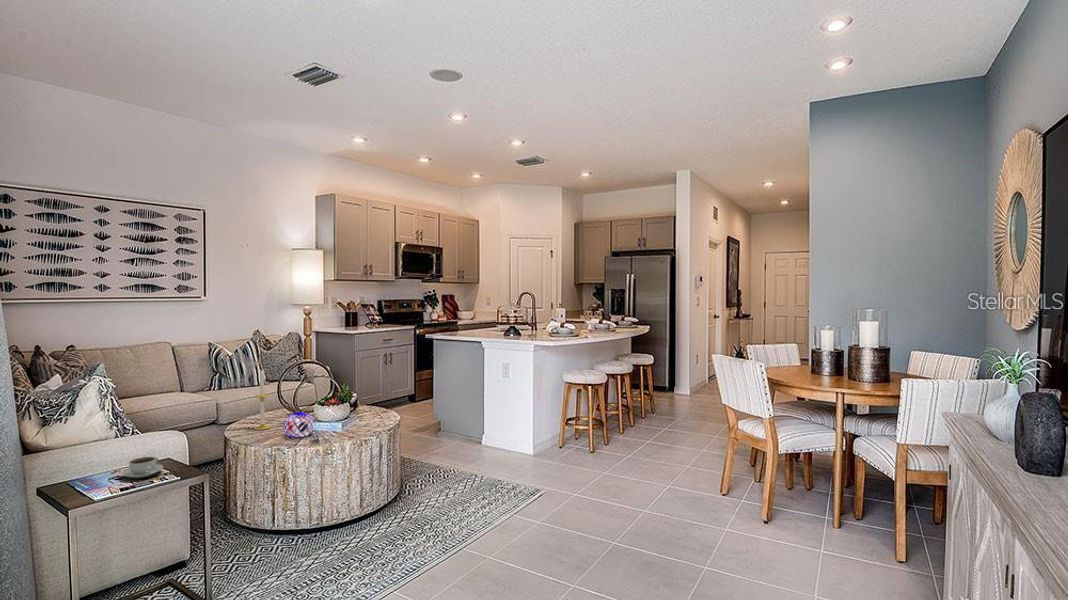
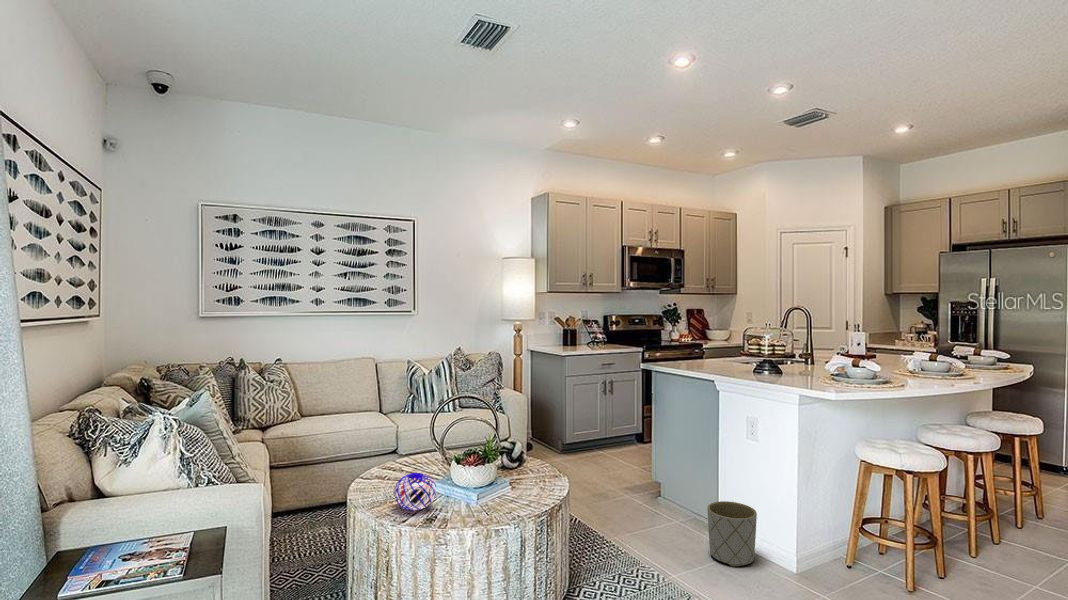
candle: present [254,370,271,430] -> none [377,406,398,488]
planter: none [479,421,509,460] -> present [707,501,757,567]
coffee cup: present [121,457,163,478] -> none [133,530,190,563]

